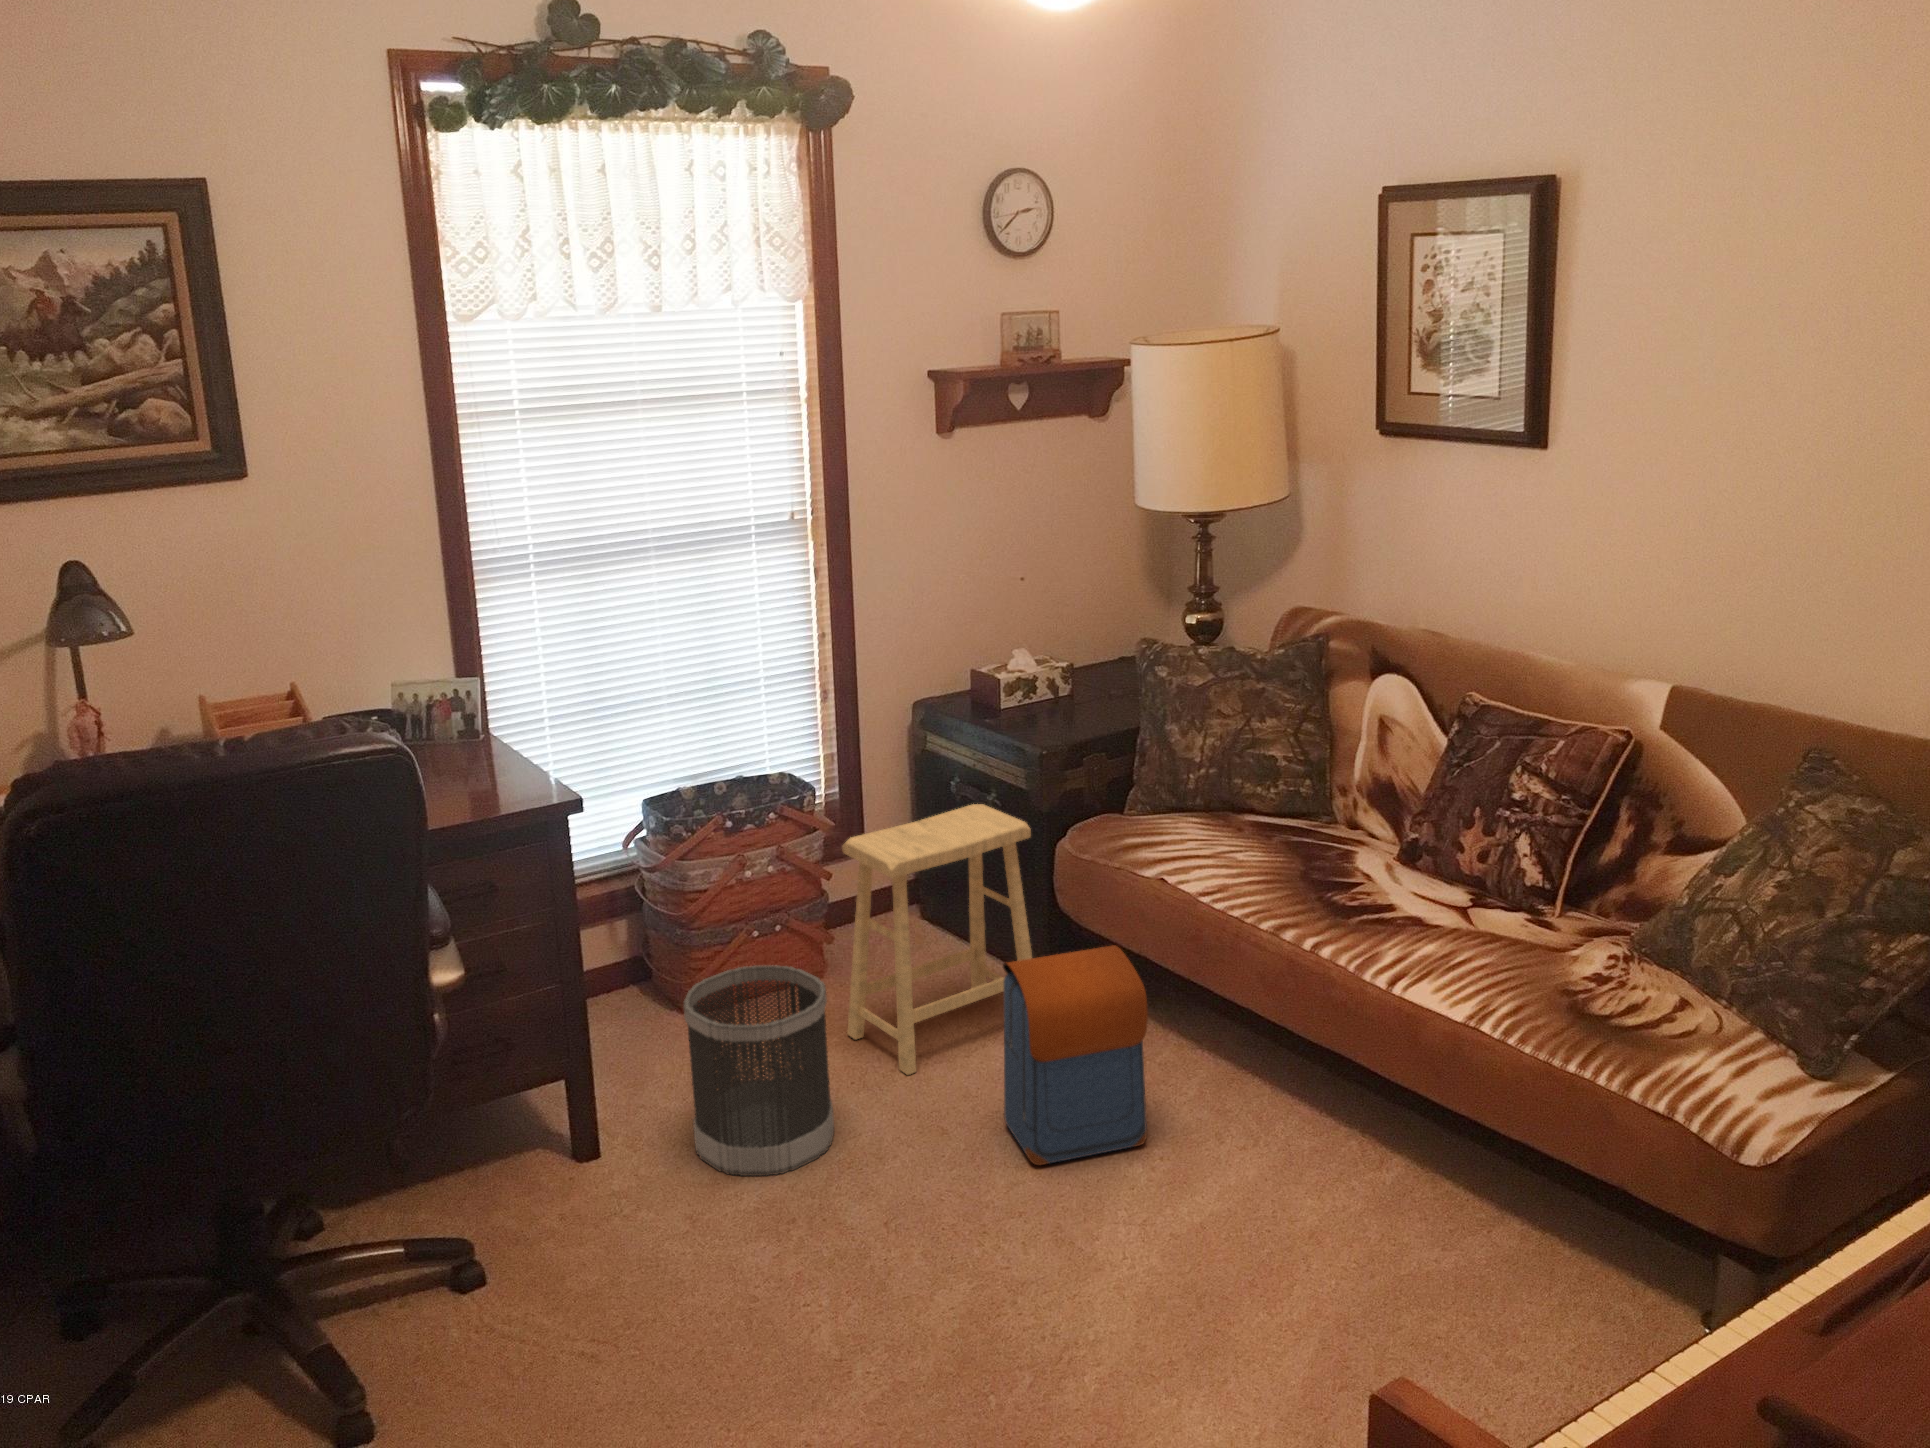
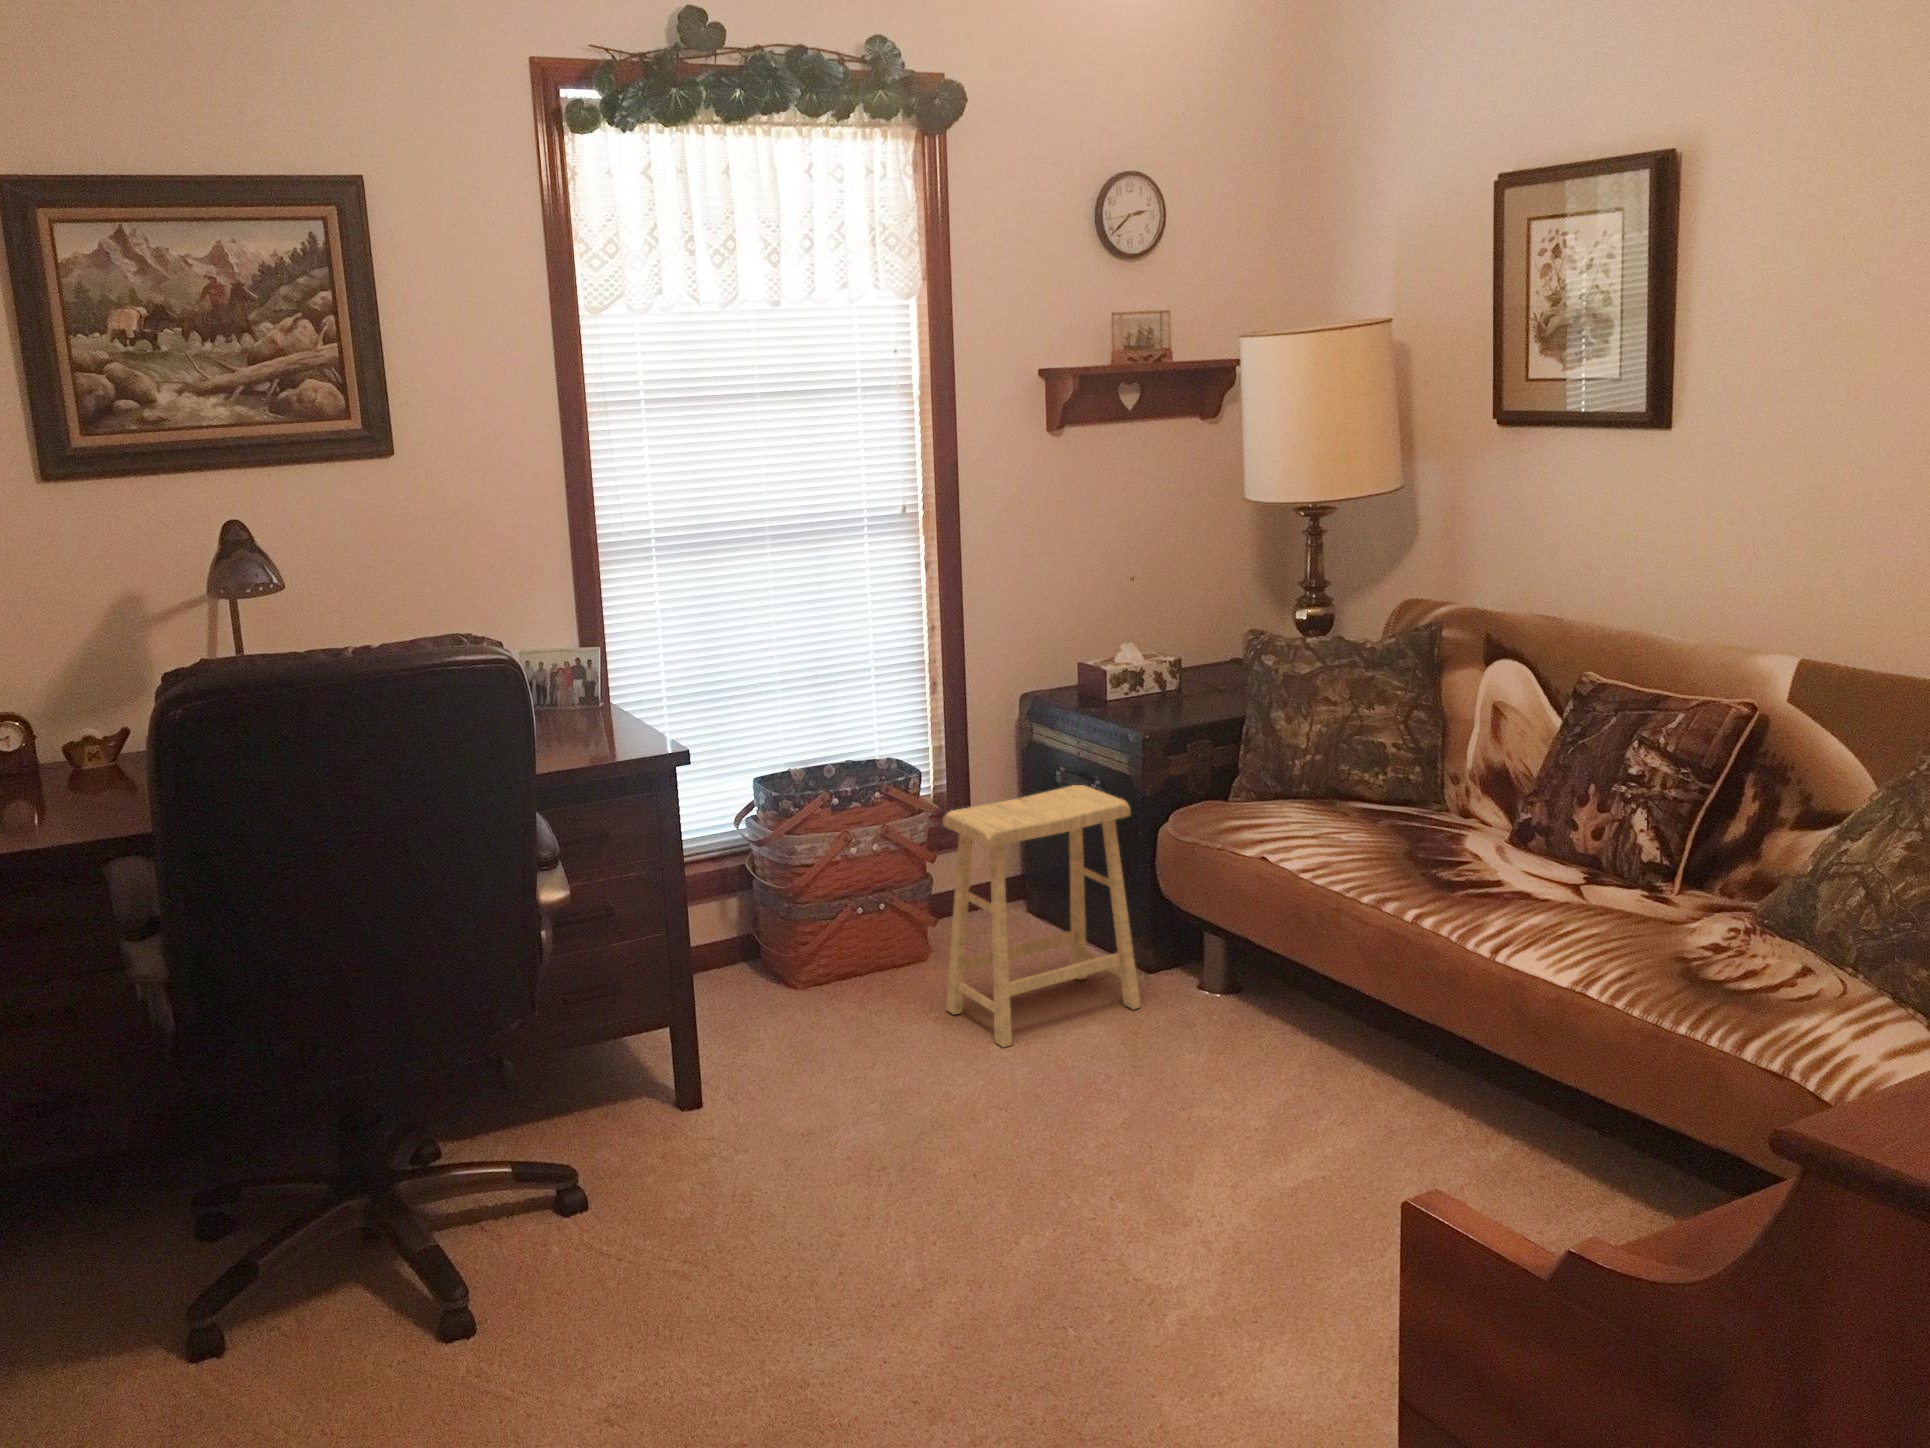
backpack: present [1003,945,1148,1165] -> none [1095,915,1241,1132]
wastebasket: present [683,965,834,1176] -> none [781,927,927,1131]

